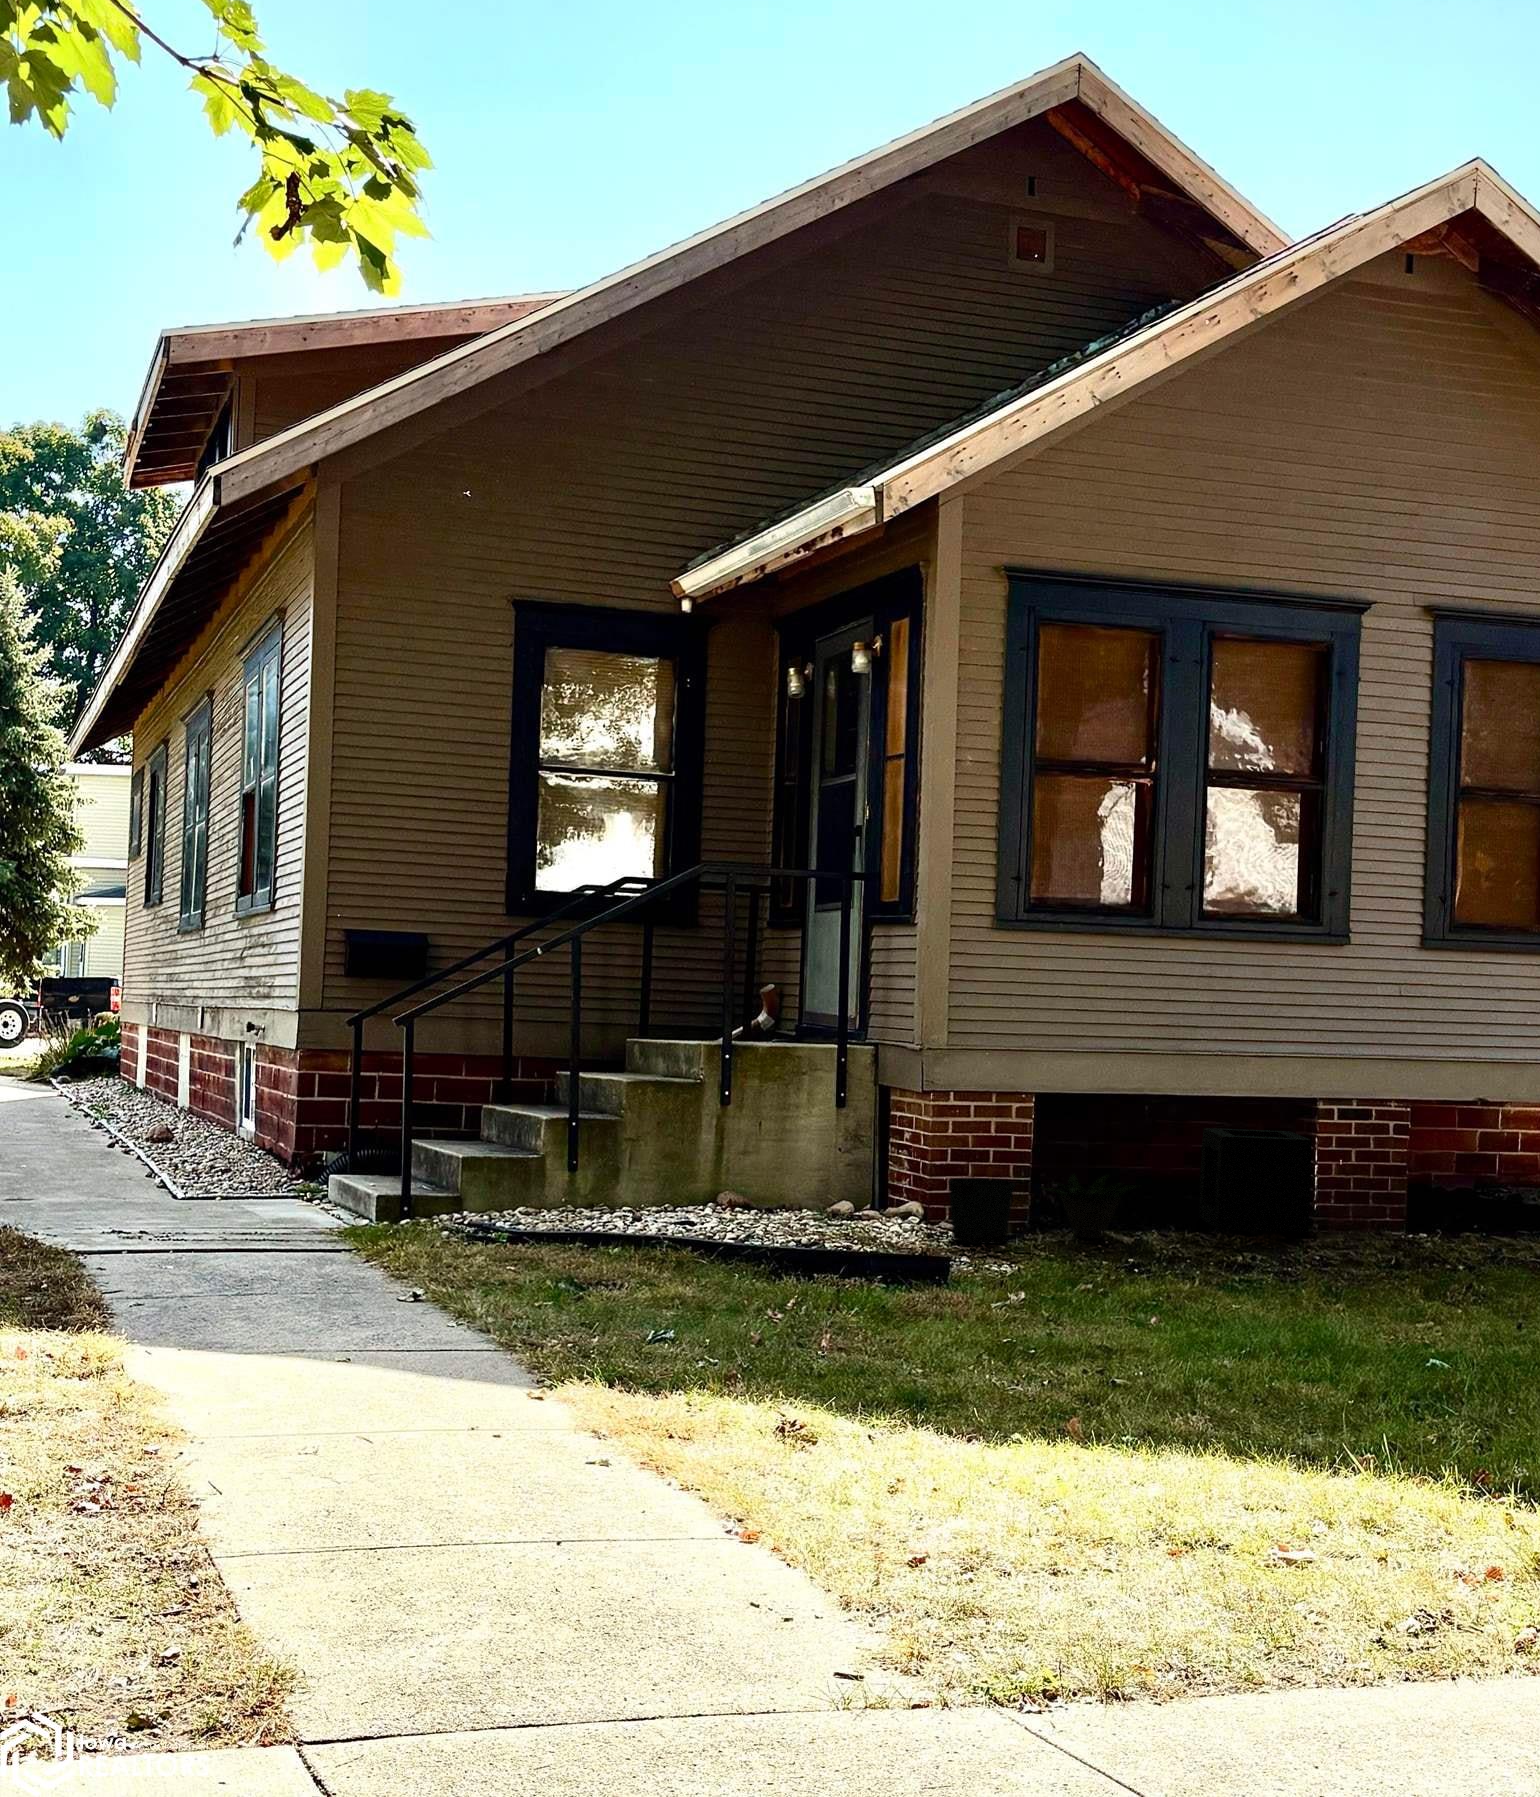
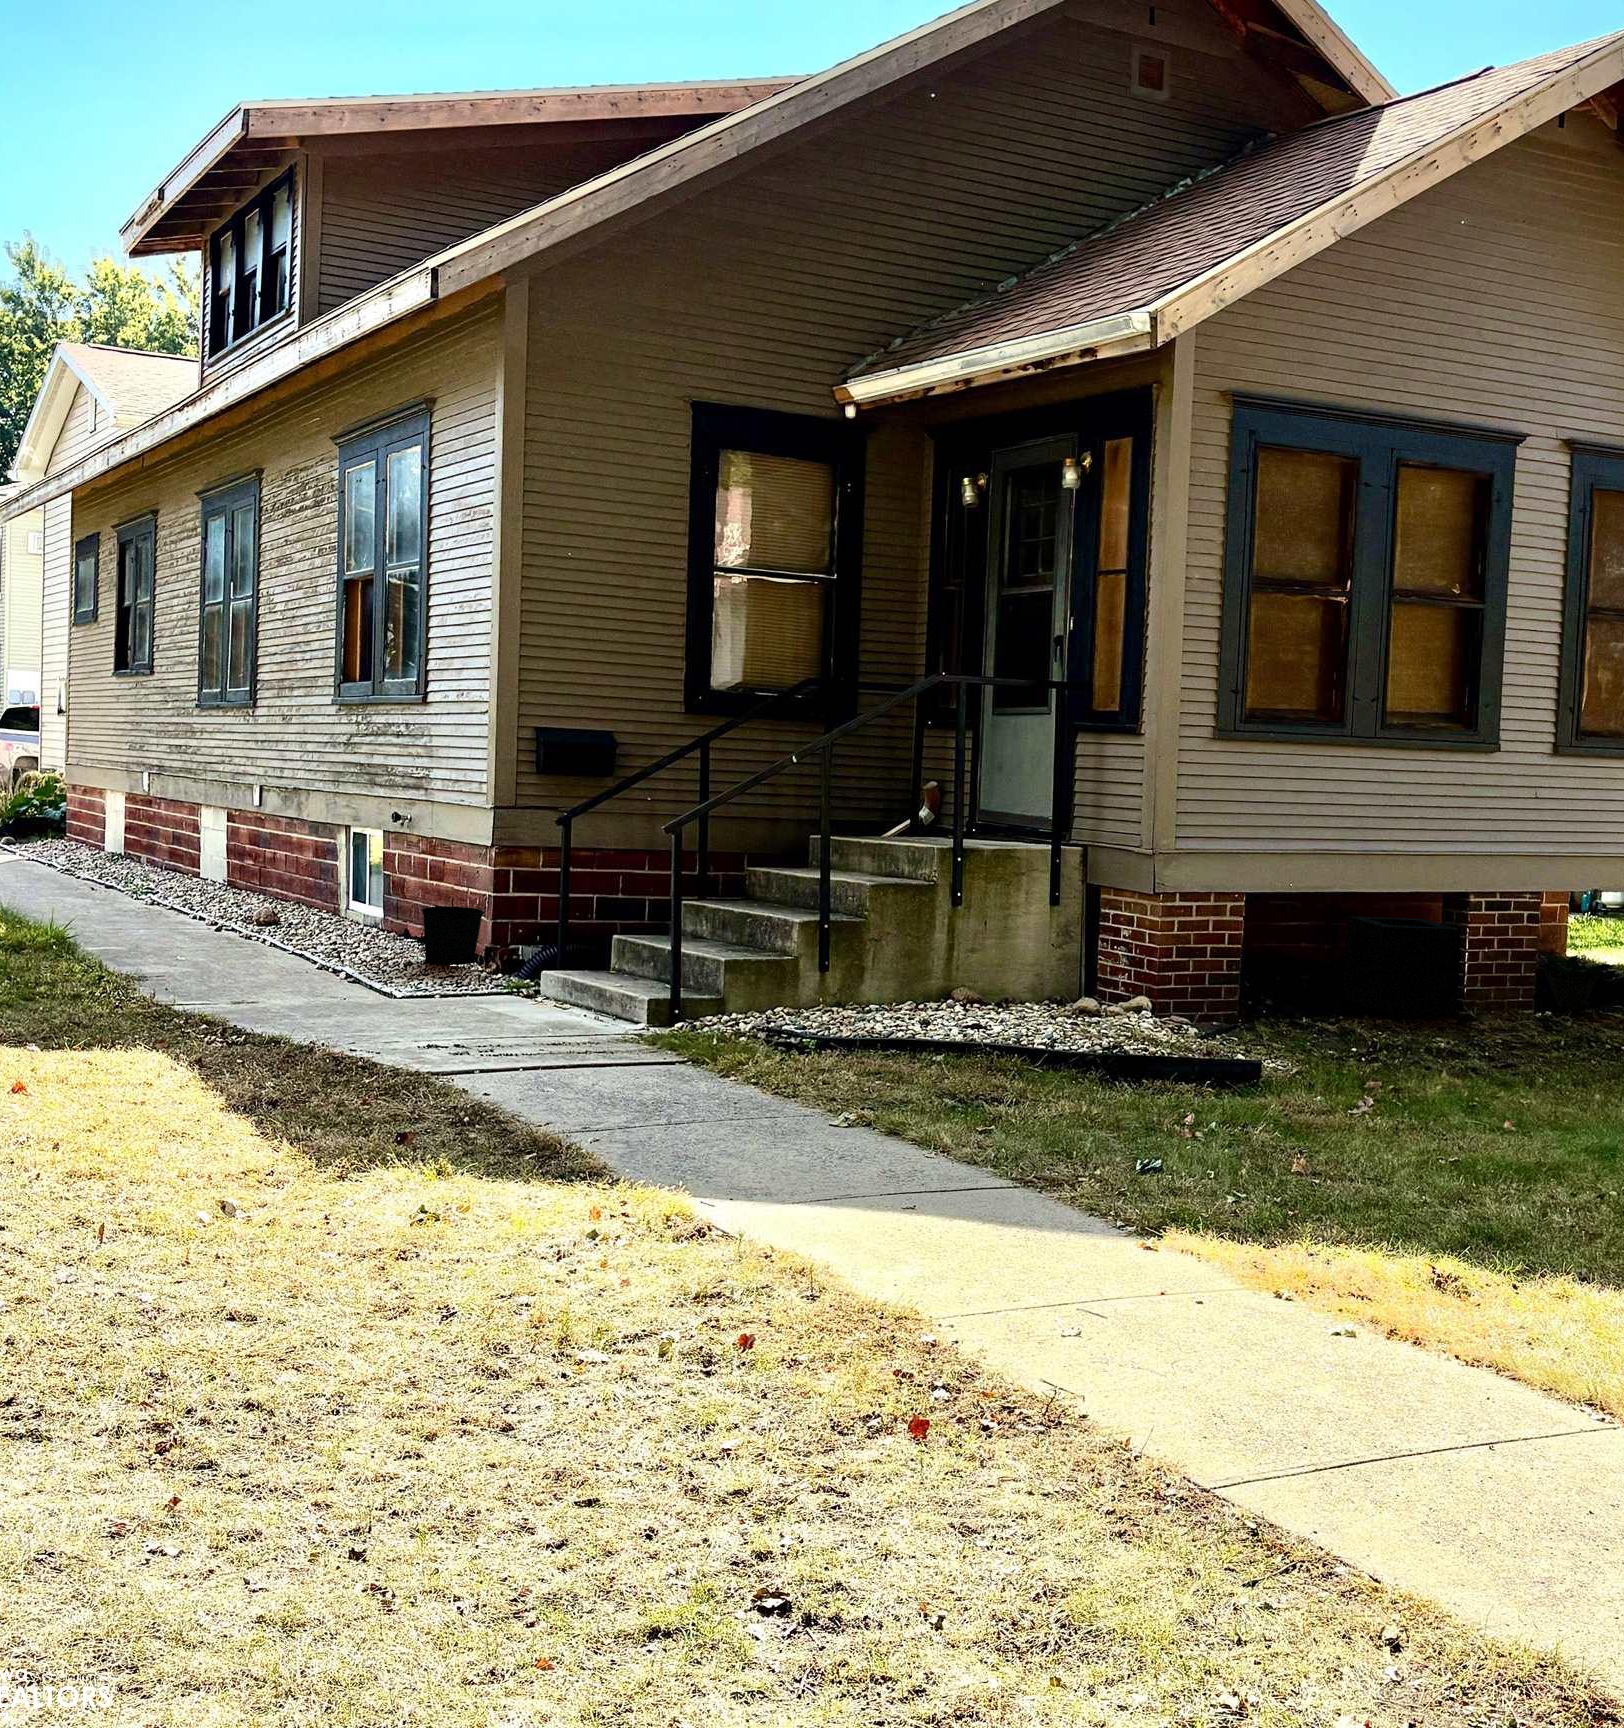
decorative plant: present [1045,1174,1140,1238] -> present [1533,954,1613,1009]
bucket: present [948,1177,1016,1244] -> present [421,906,485,965]

